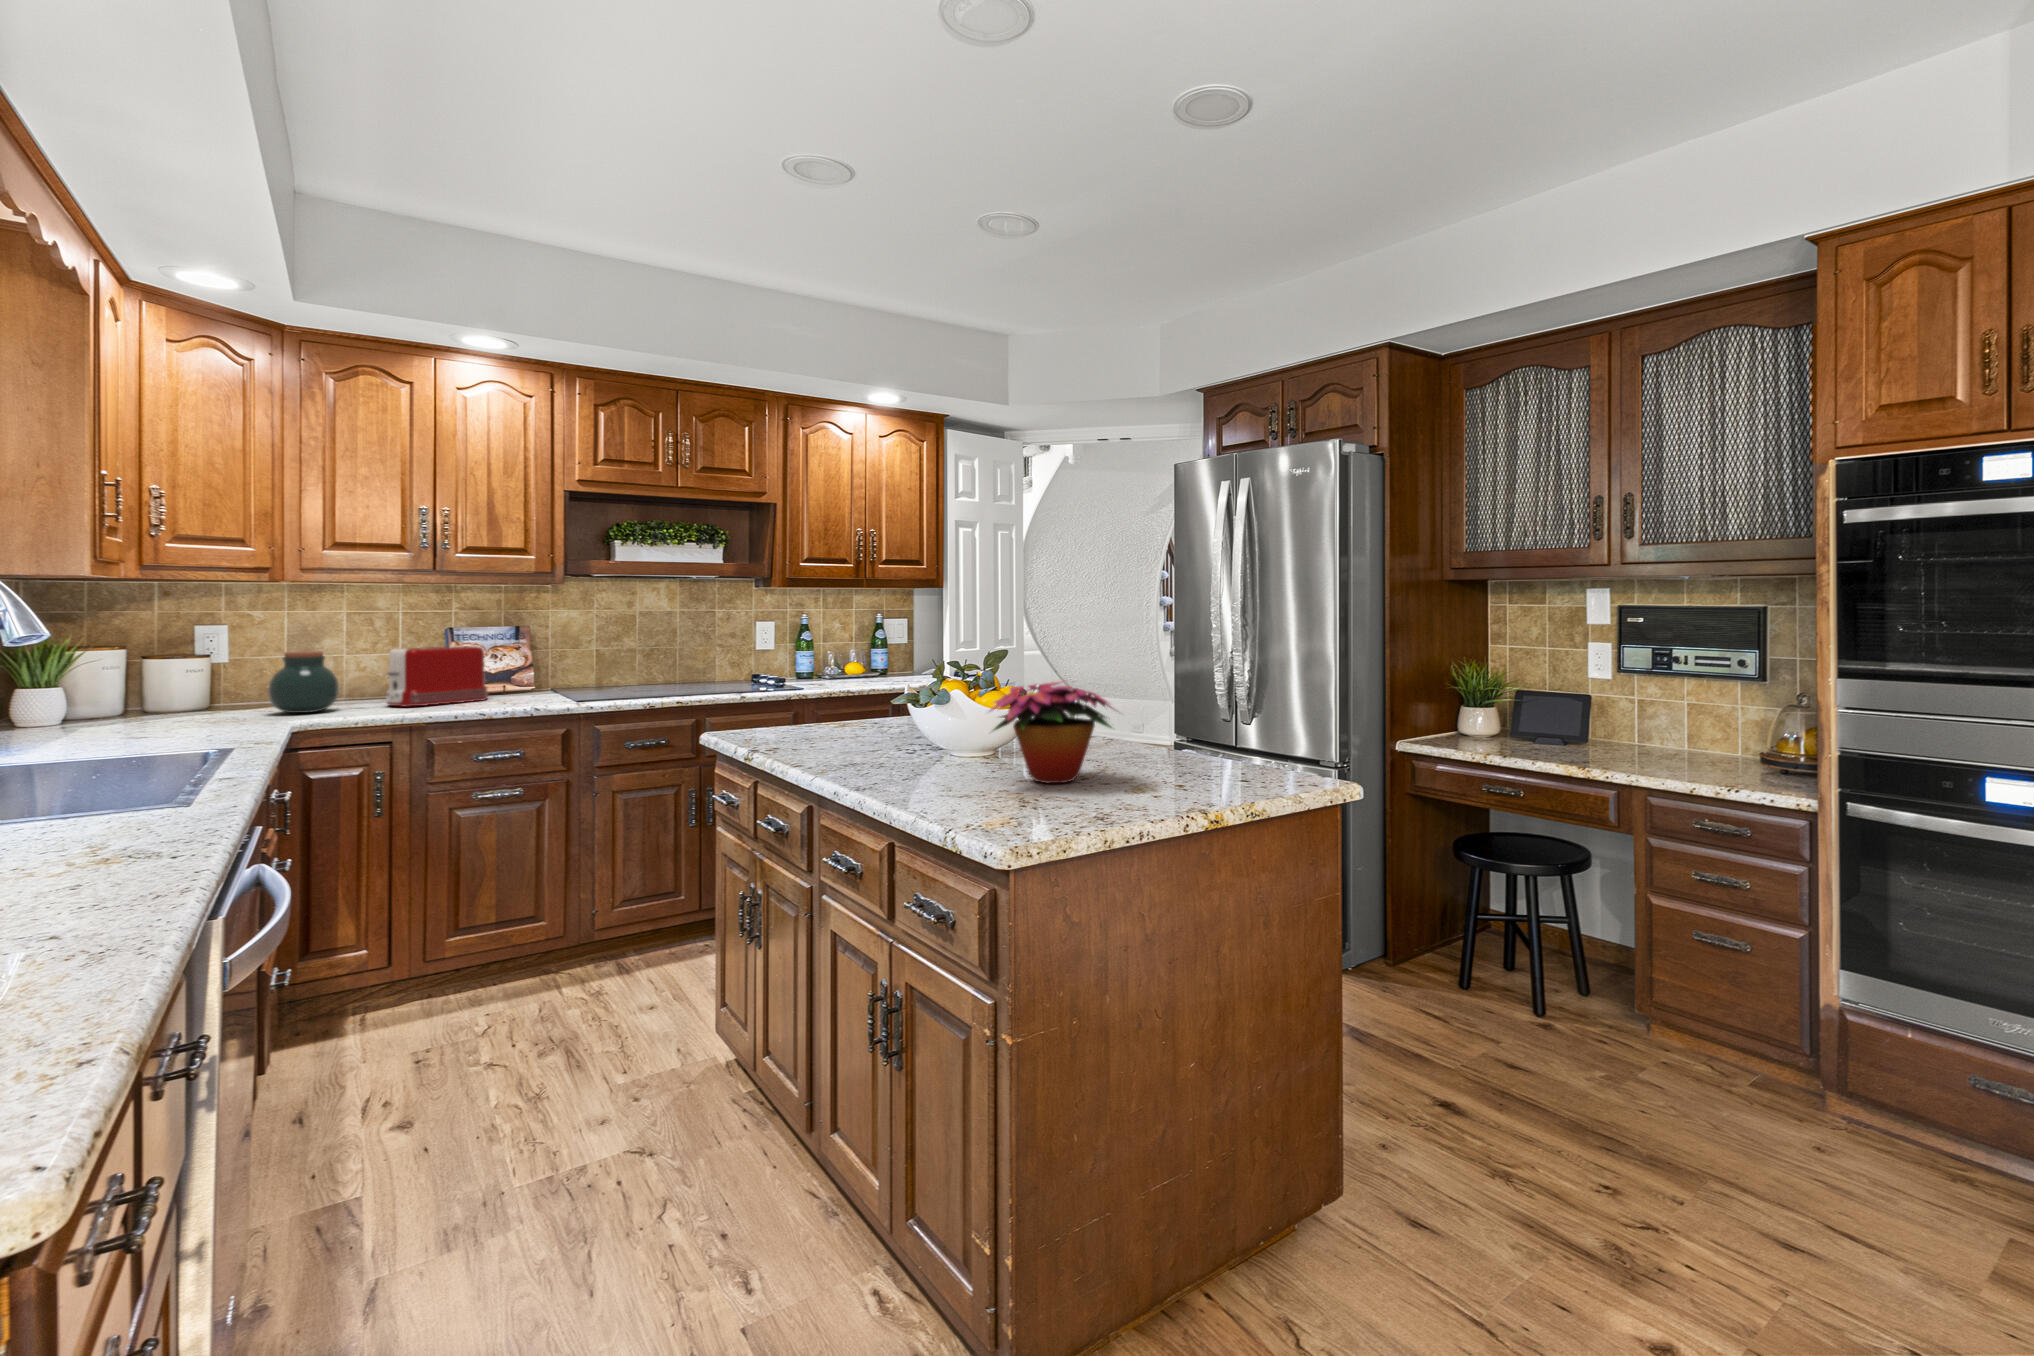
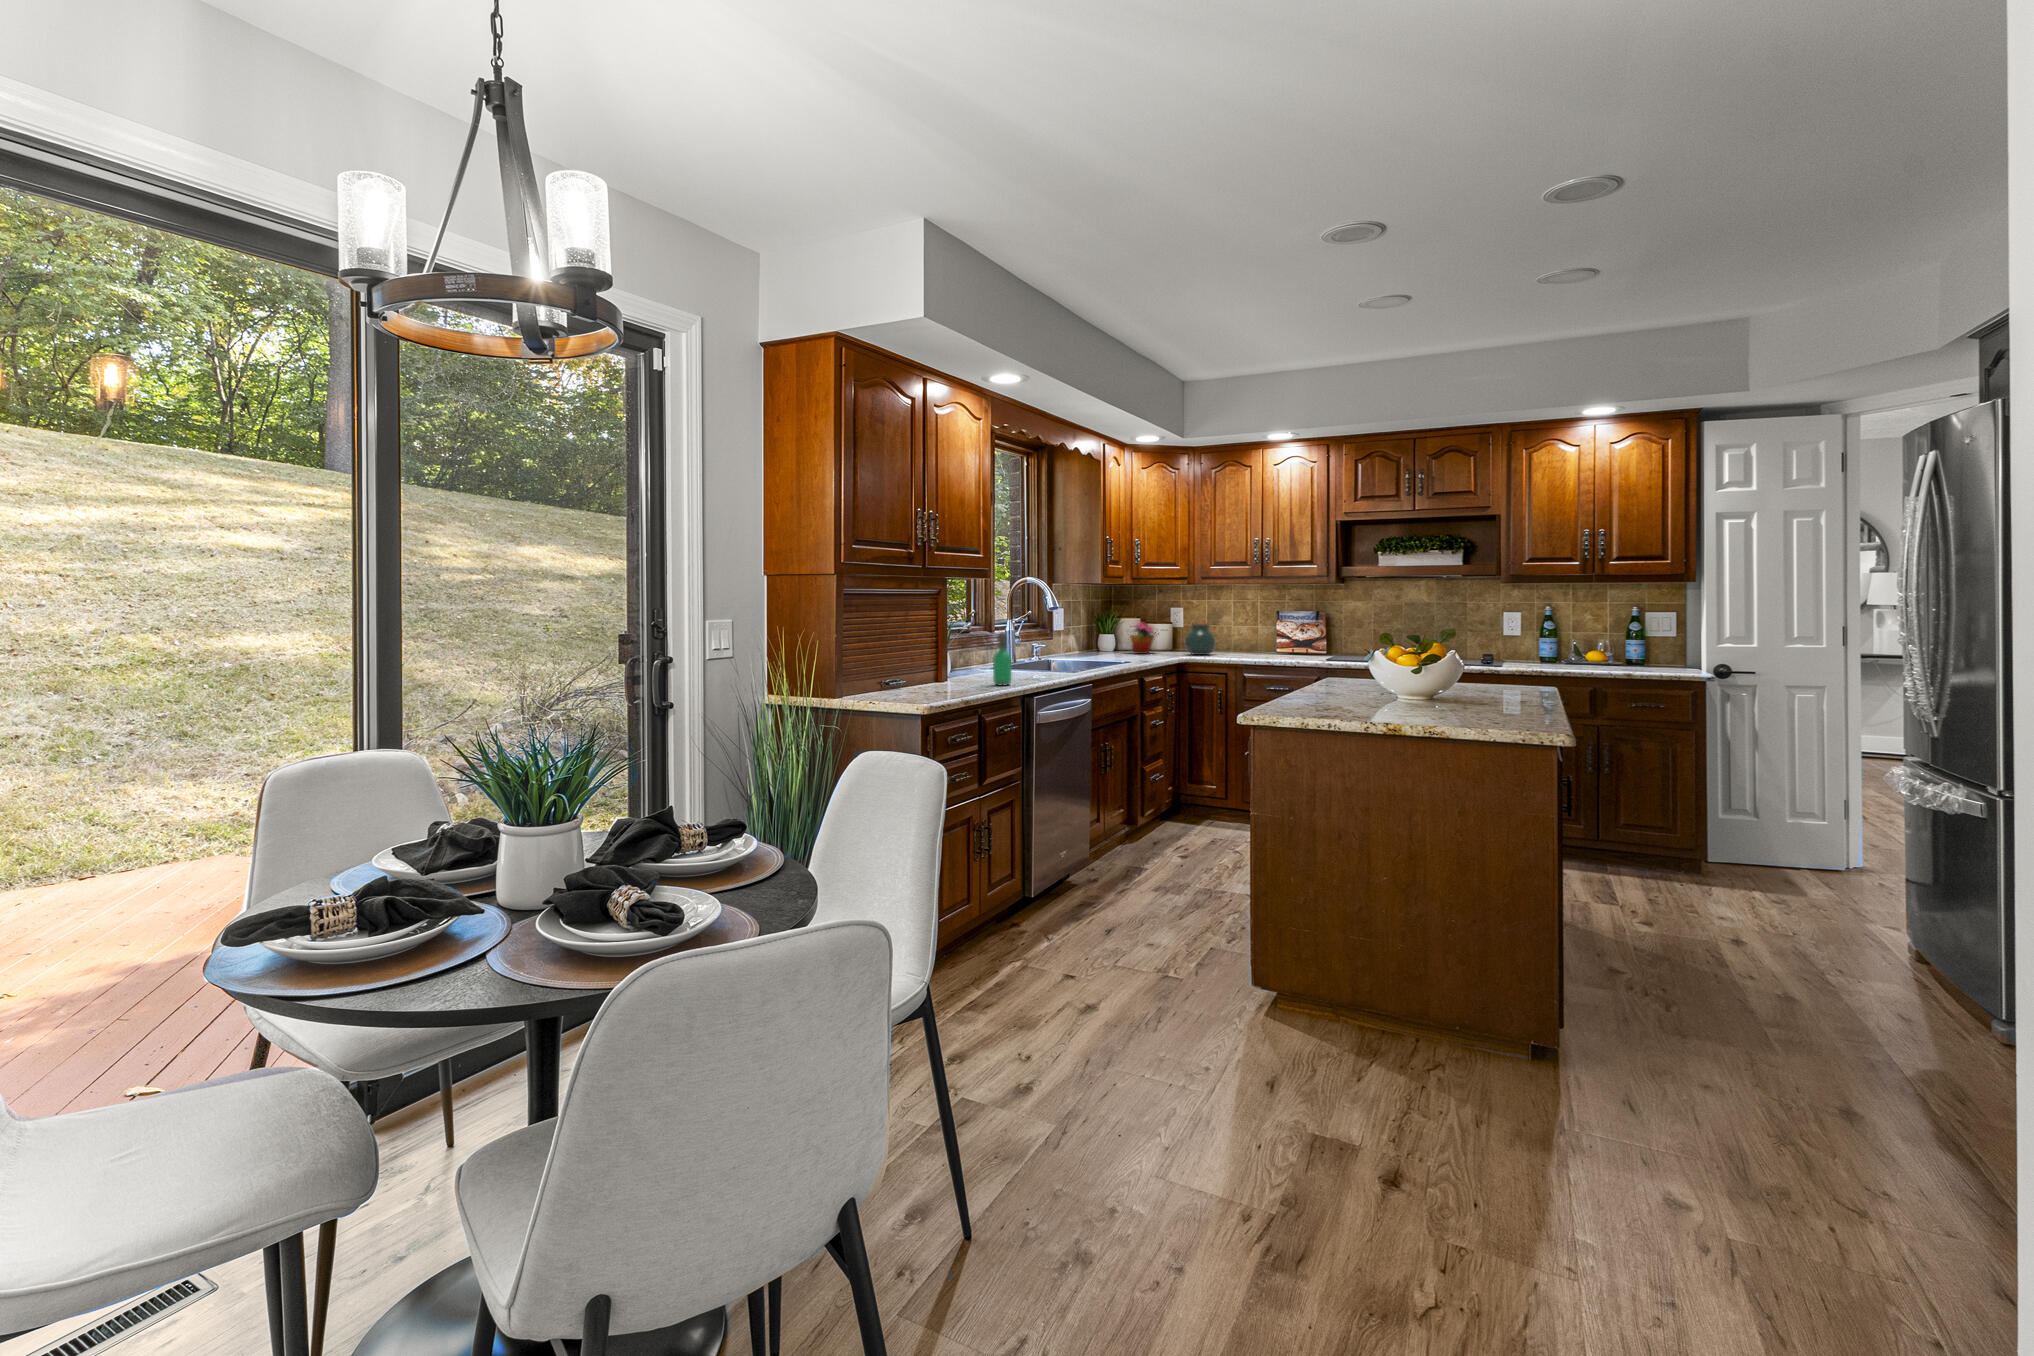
toaster: present [386,646,488,707] -> none [1237,622,1292,656]
flower arrangement: present [990,681,1113,783] -> present [1130,622,1159,654]
soap dispenser: none [87,728,160,886] -> present [993,632,1012,685]

